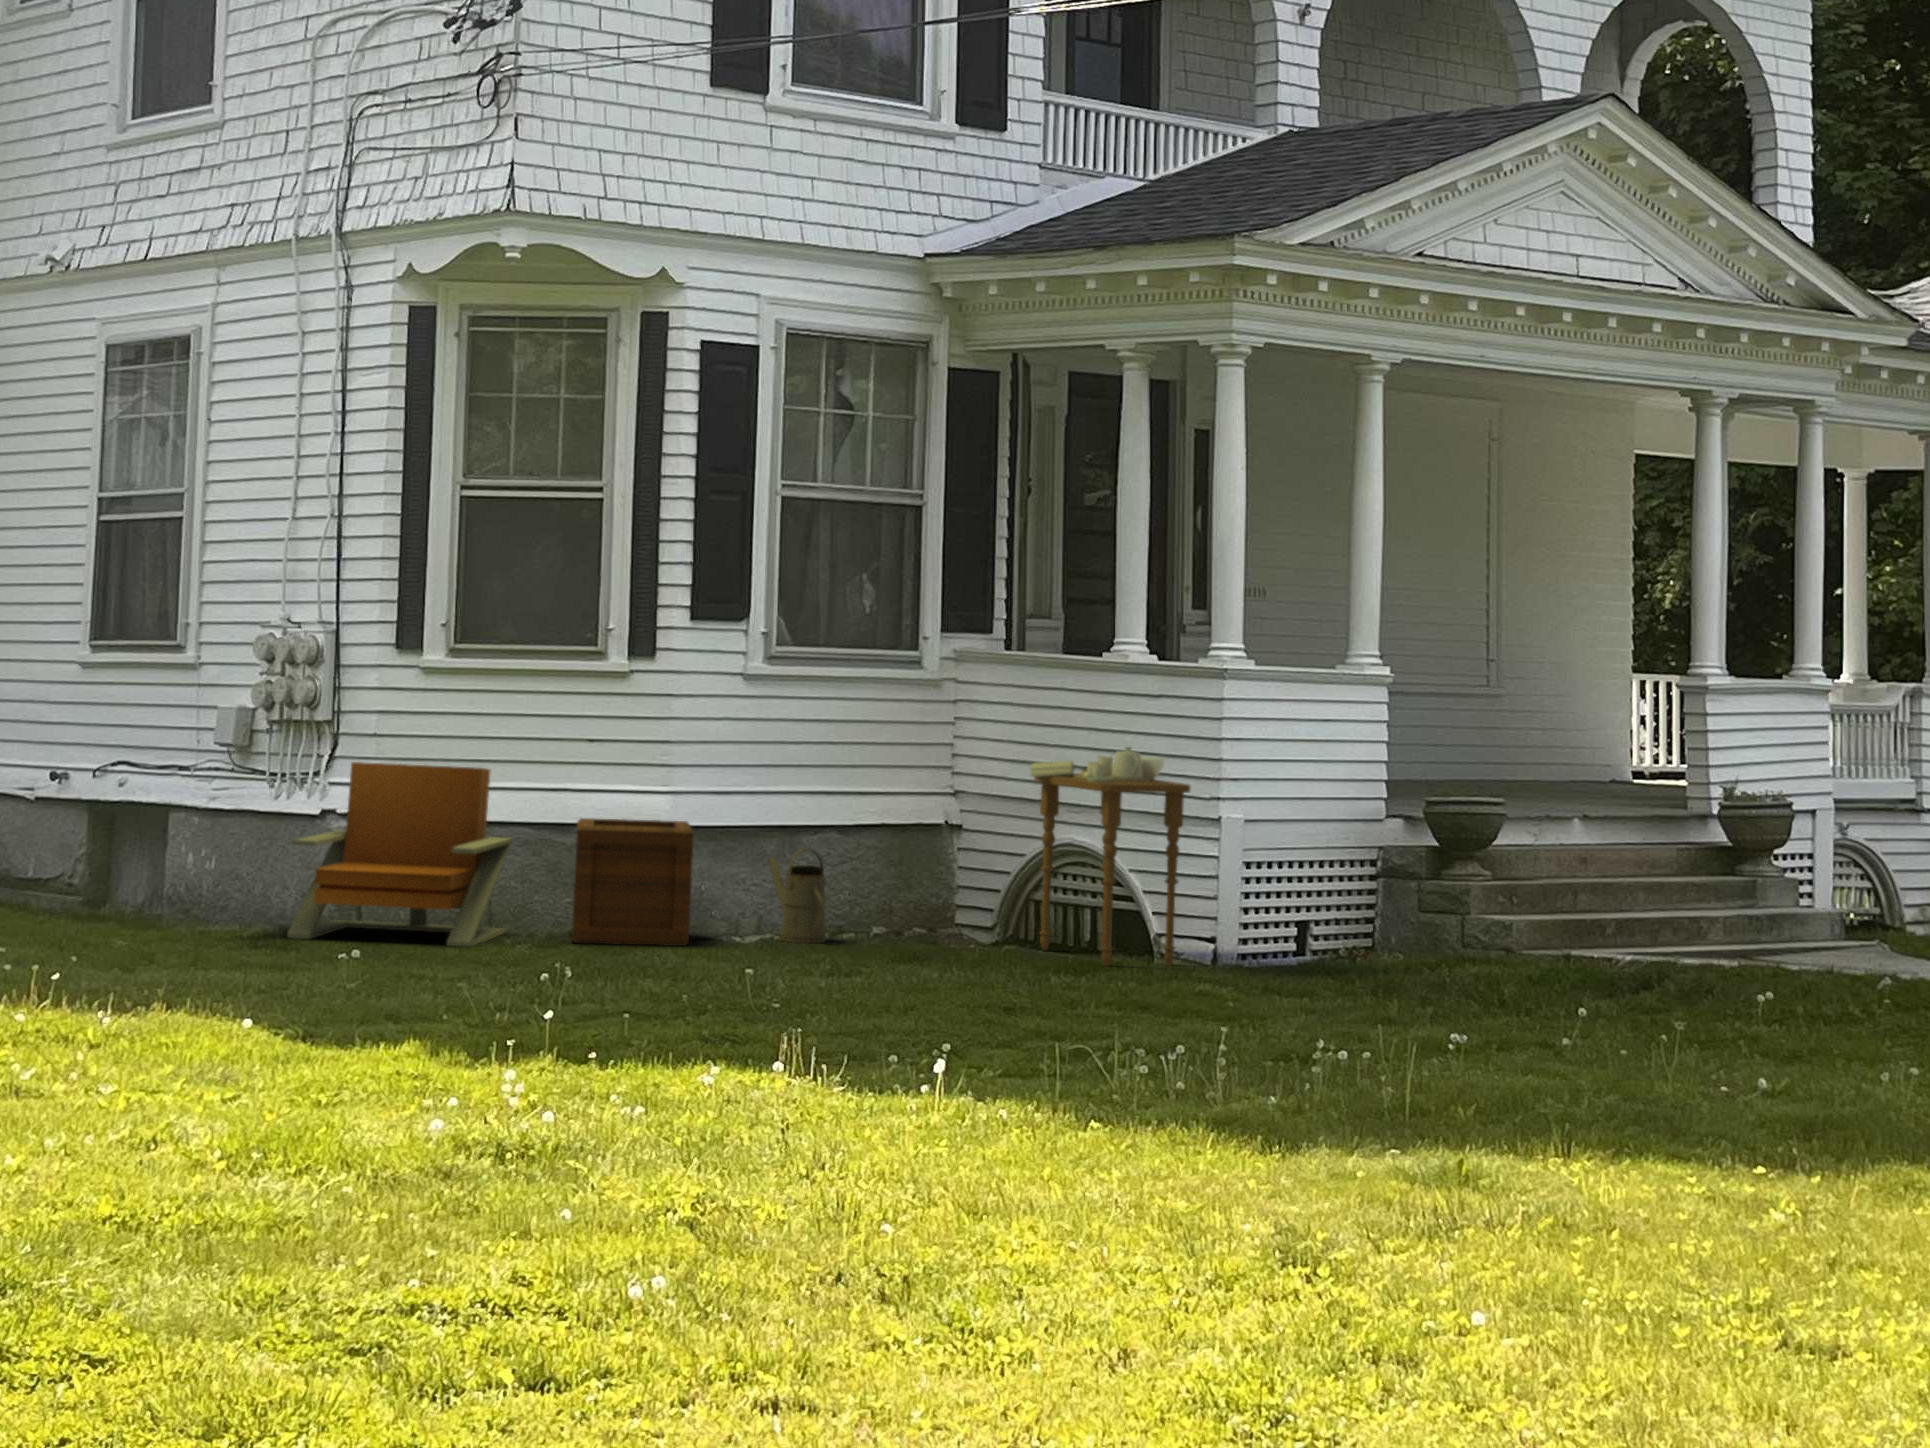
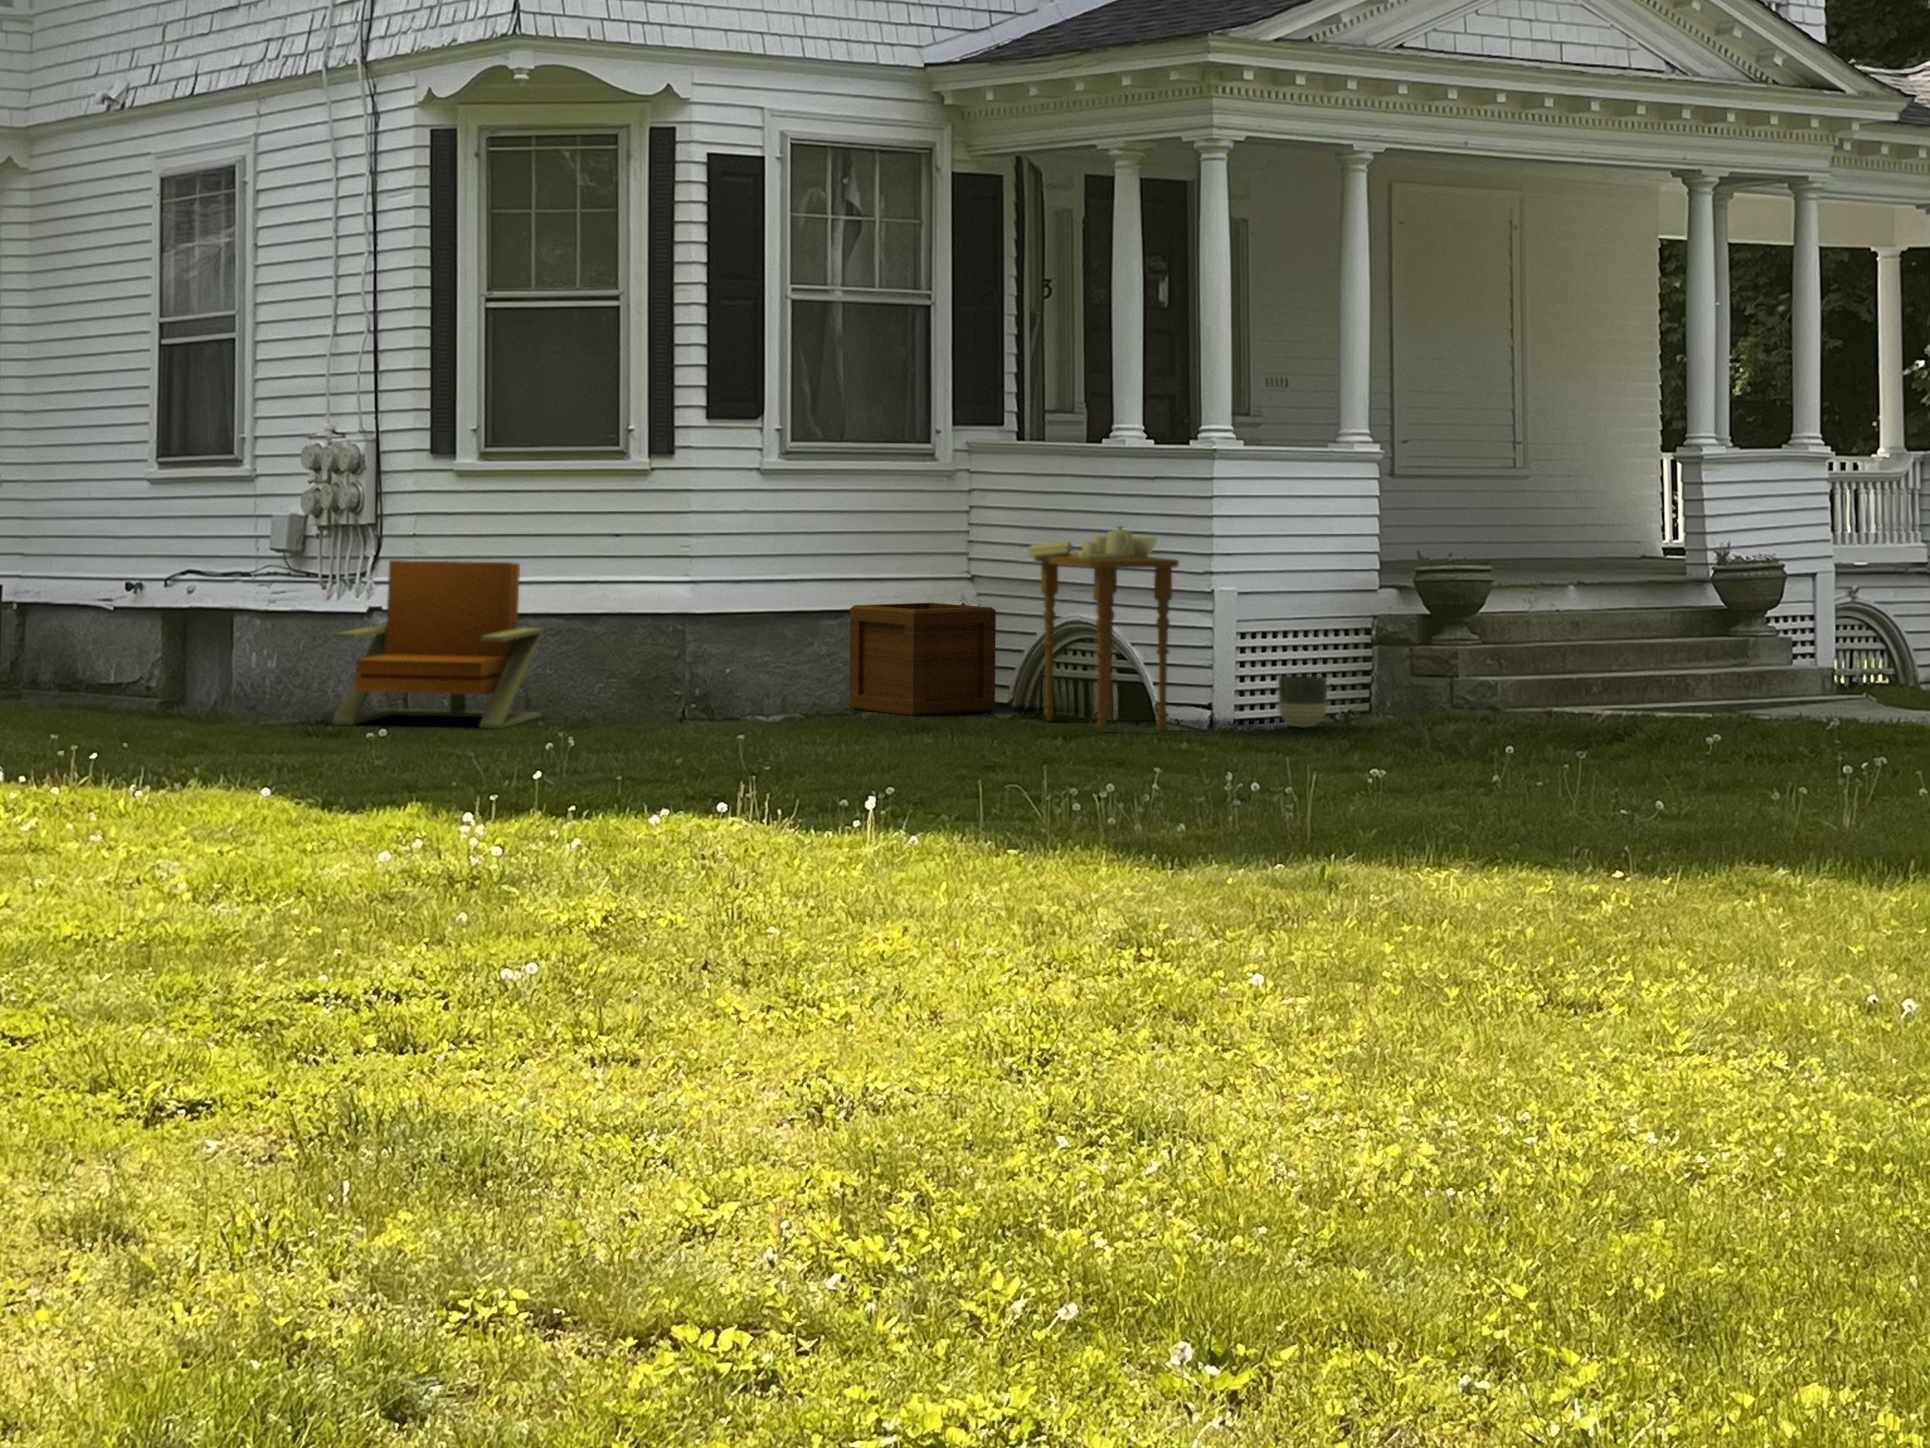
wooden crate: present [572,818,694,946] -> present [849,603,996,716]
watering can: present [768,848,826,943] -> none [788,631,843,720]
planter: none [1288,909,1339,964] -> present [1278,676,1327,728]

